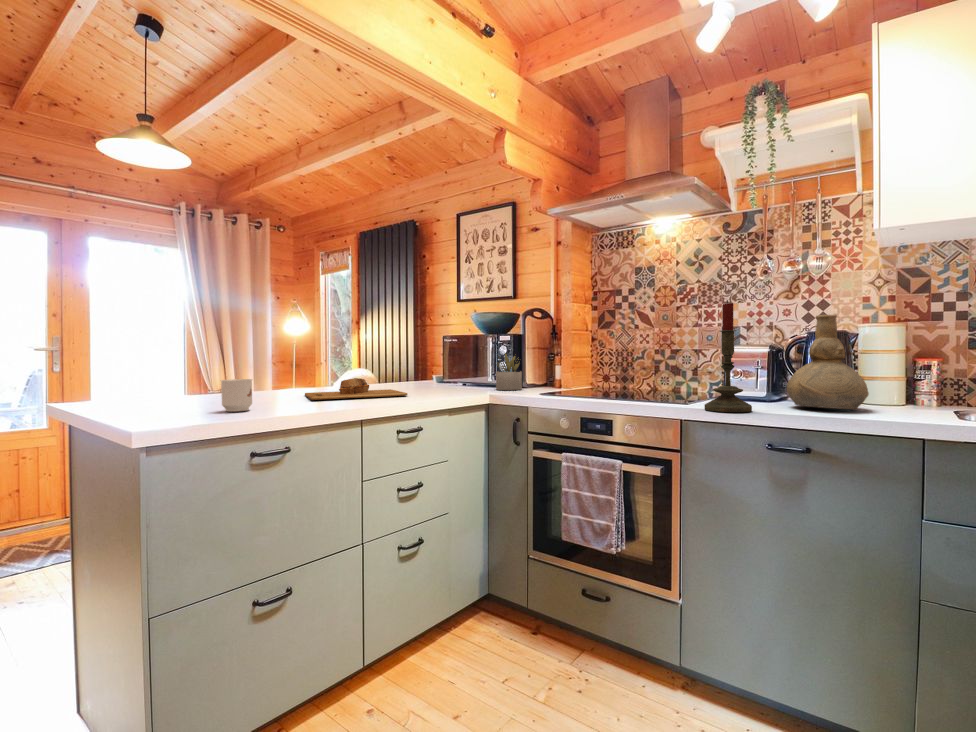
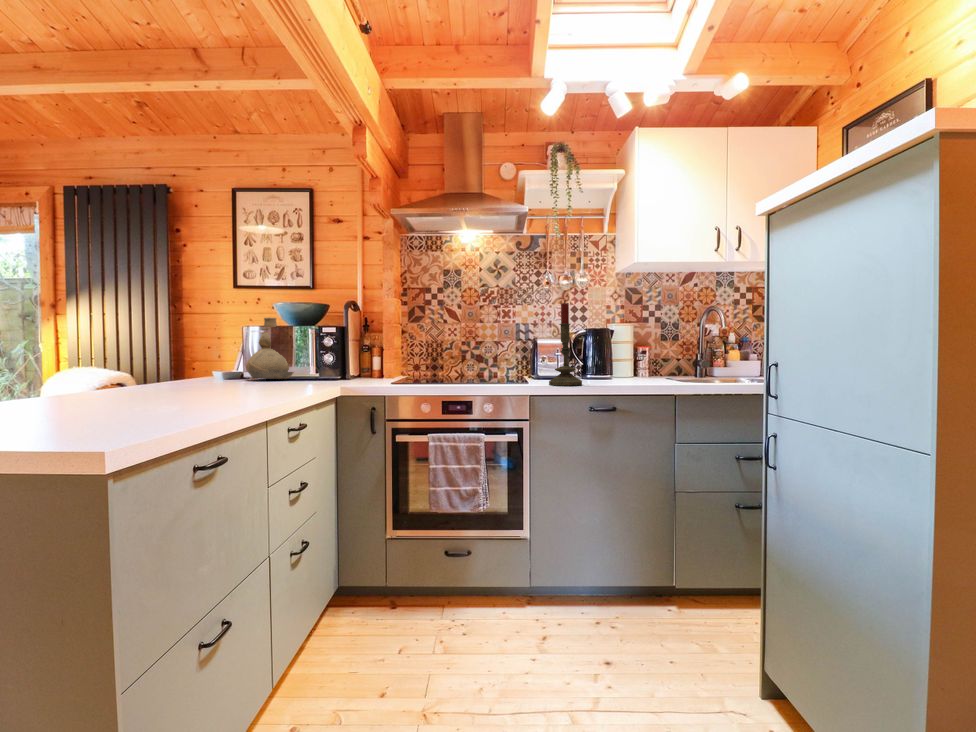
vase: present [787,315,869,409] -> present [246,317,294,379]
succulent plant: present [496,353,522,390] -> none [322,338,352,381]
cutting board: present [305,378,407,400] -> none [88,370,249,398]
mug: present [221,379,252,412] -> none [30,369,84,415]

